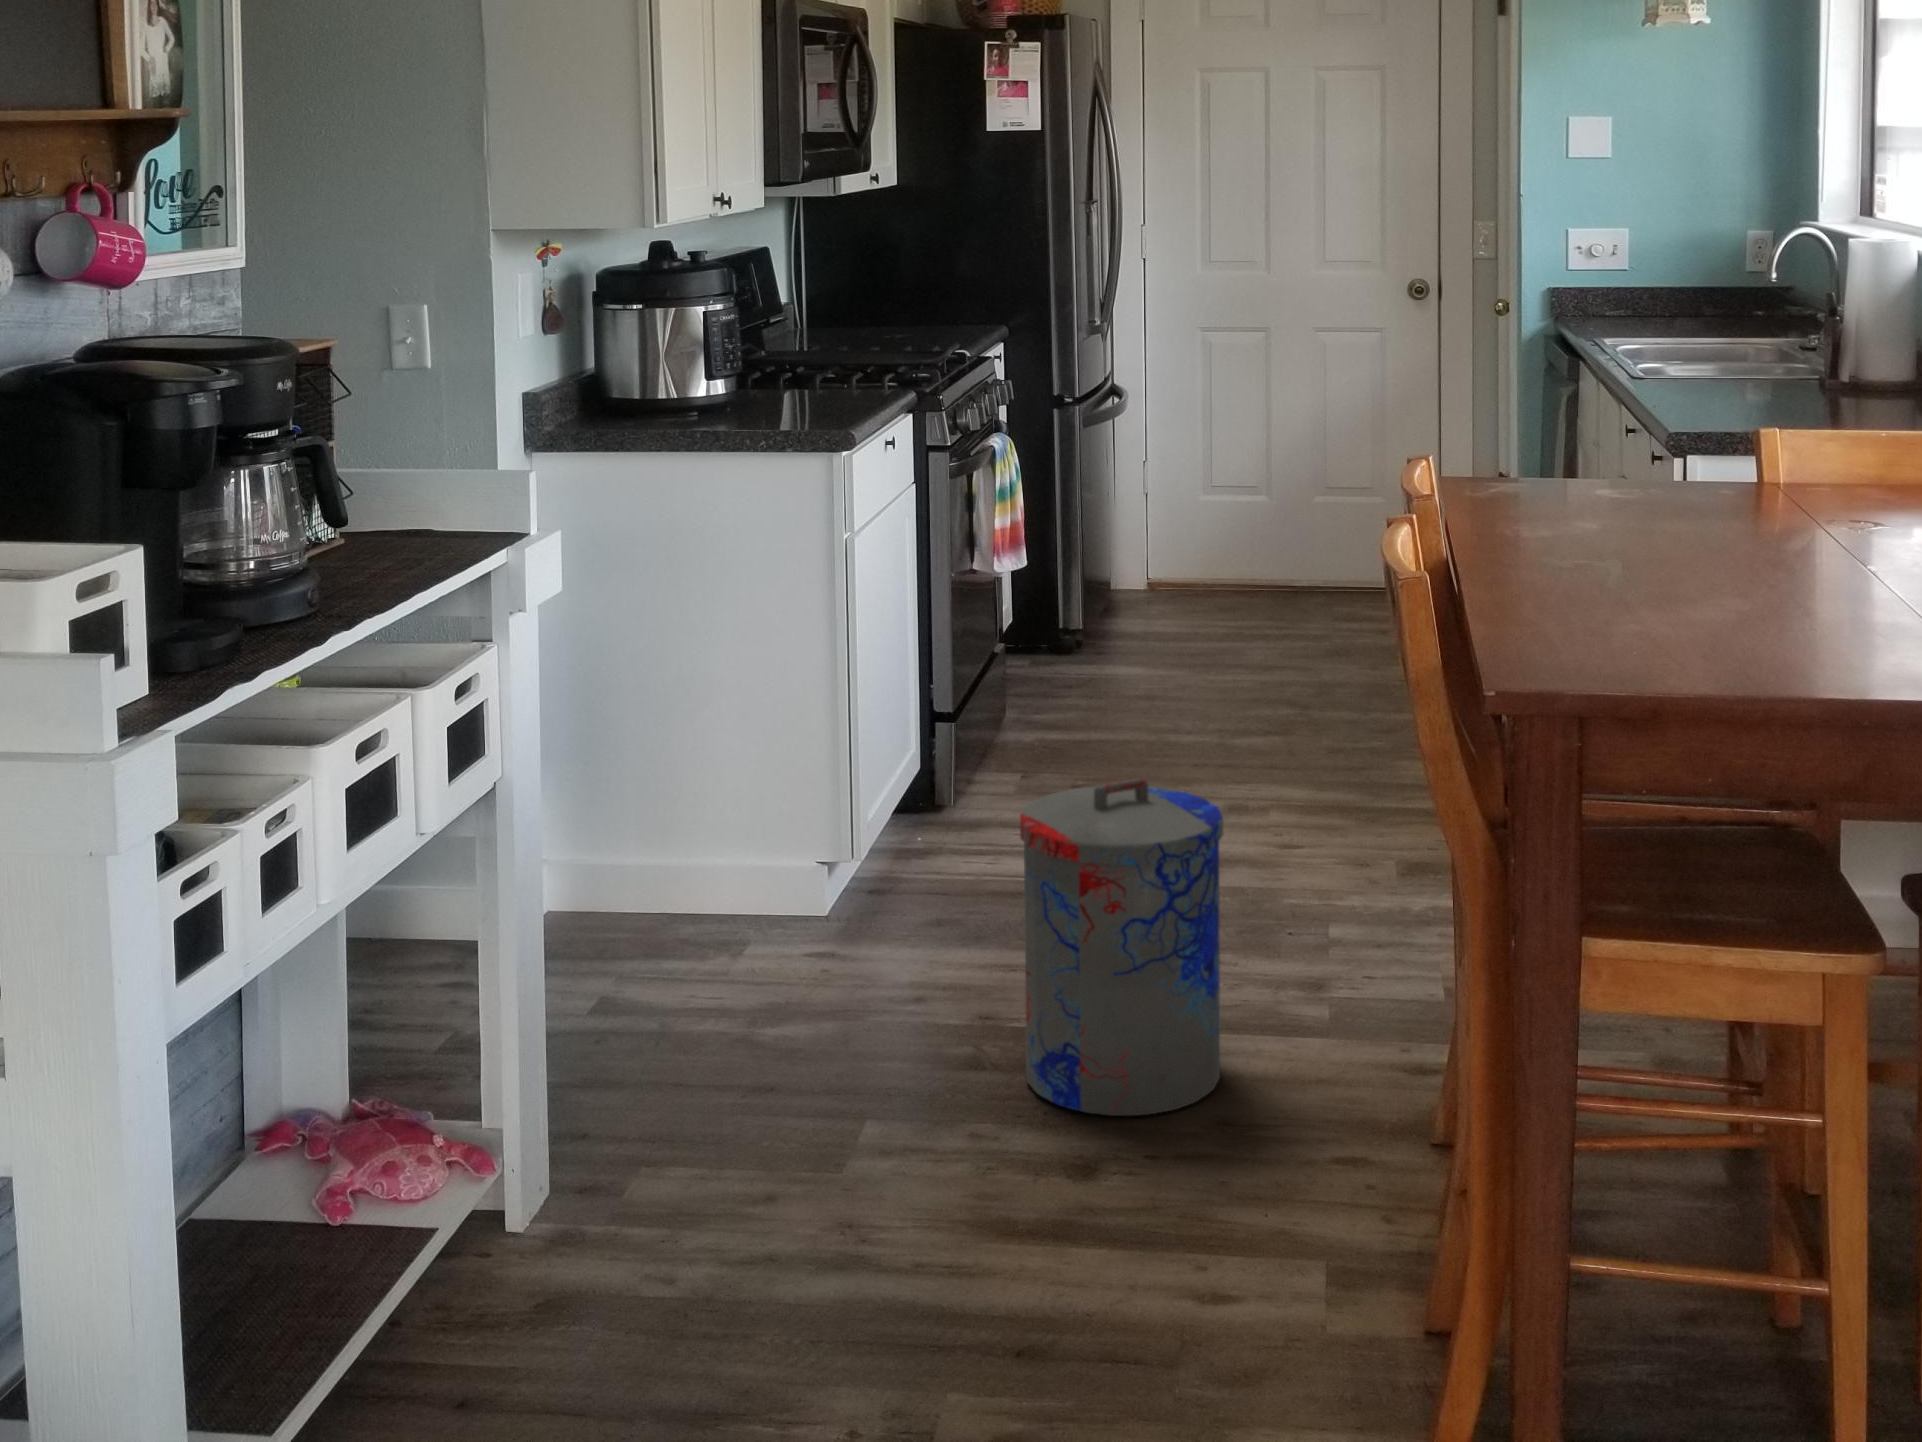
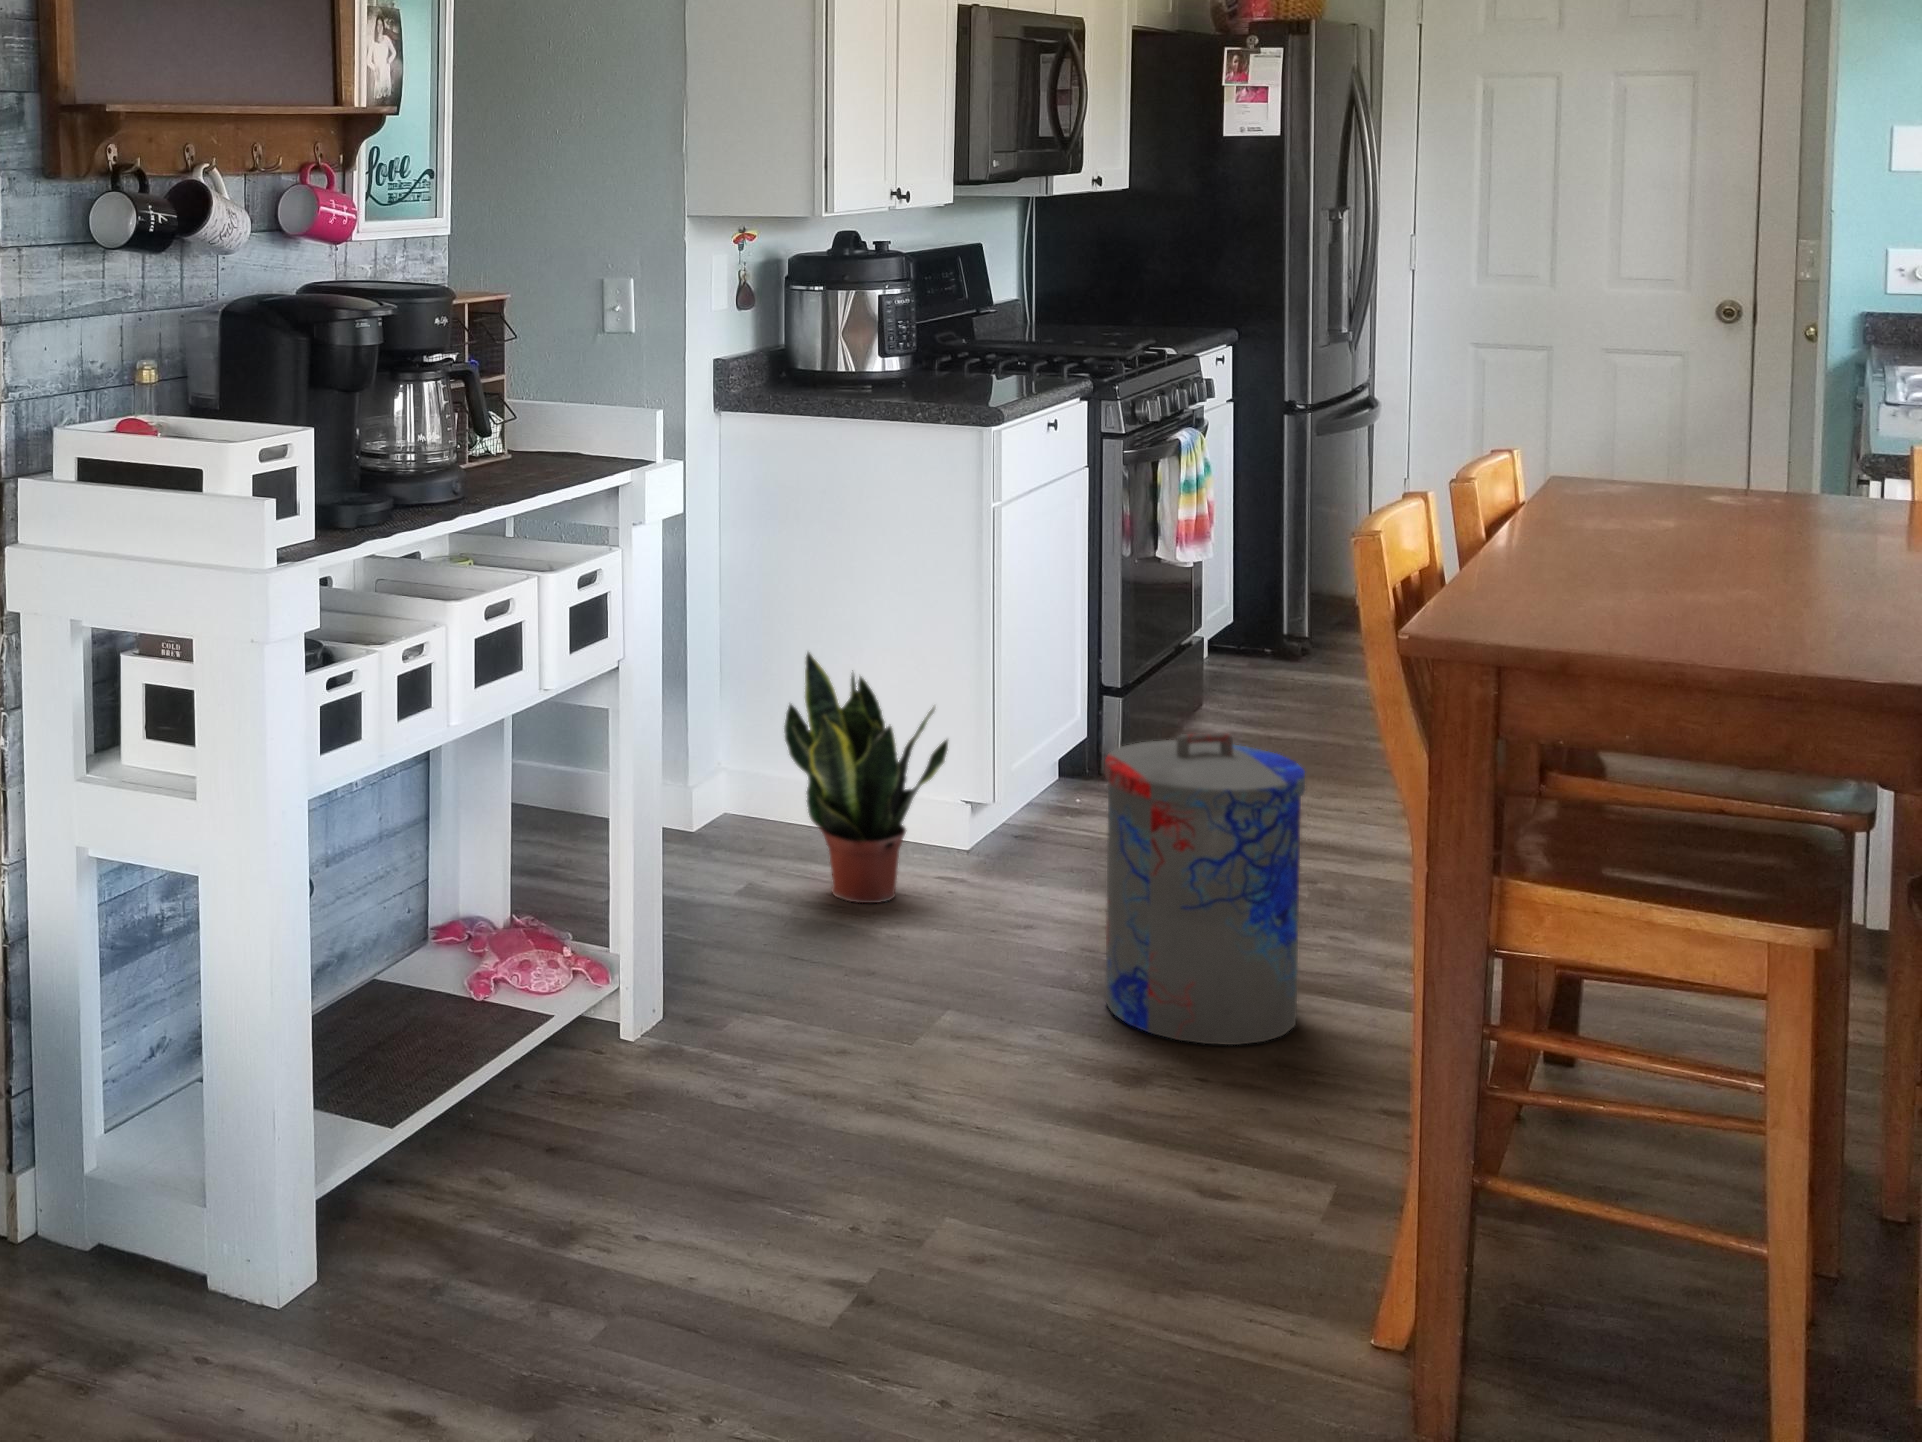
potted plant: none [636,723,822,999] -> present [784,652,948,903]

